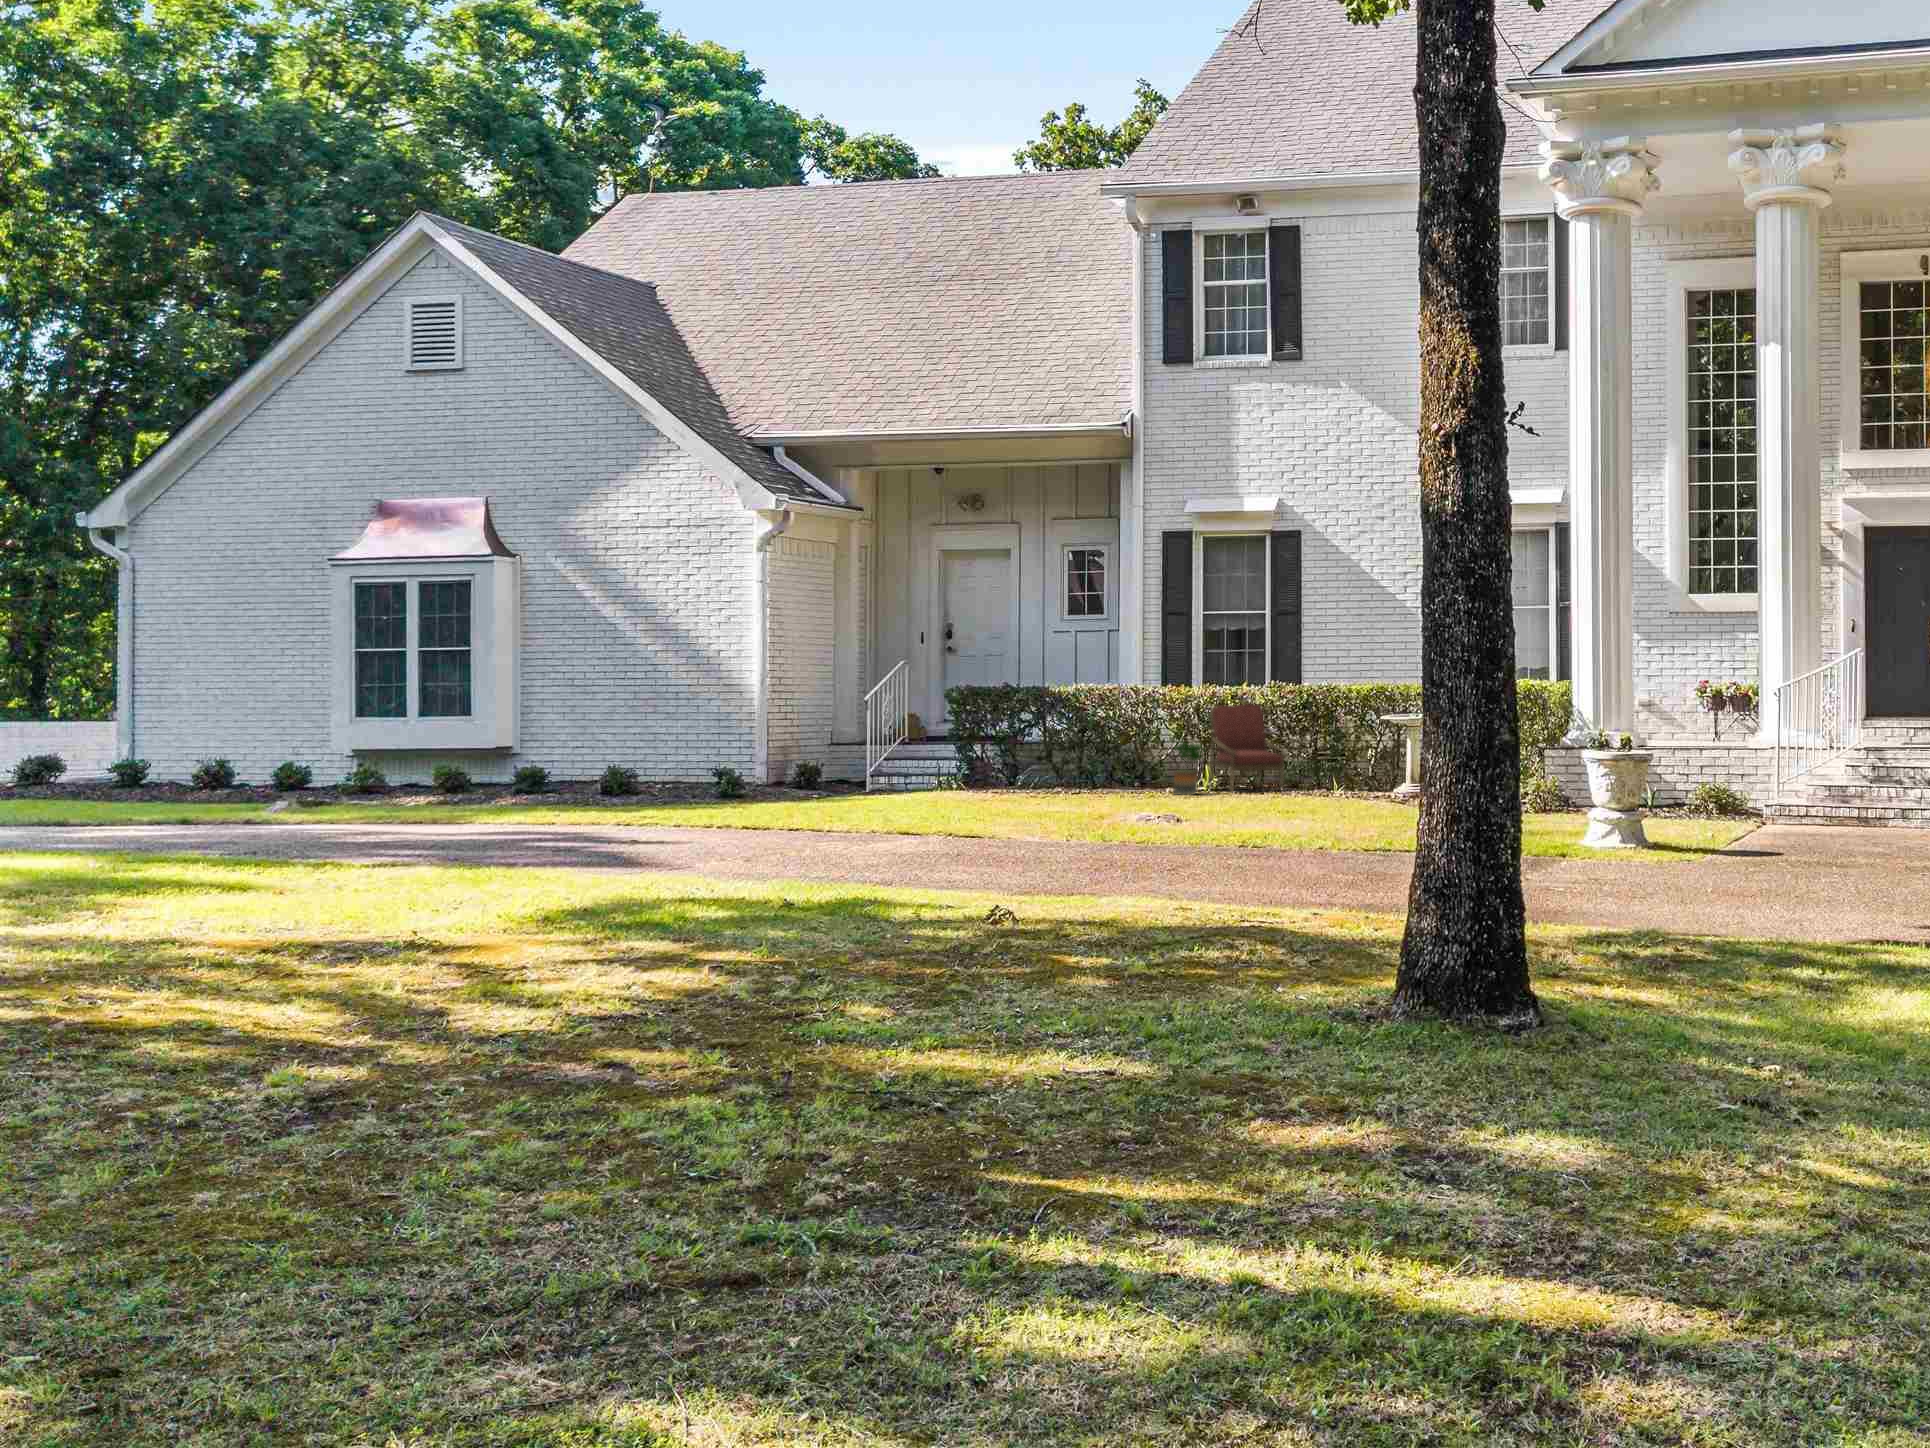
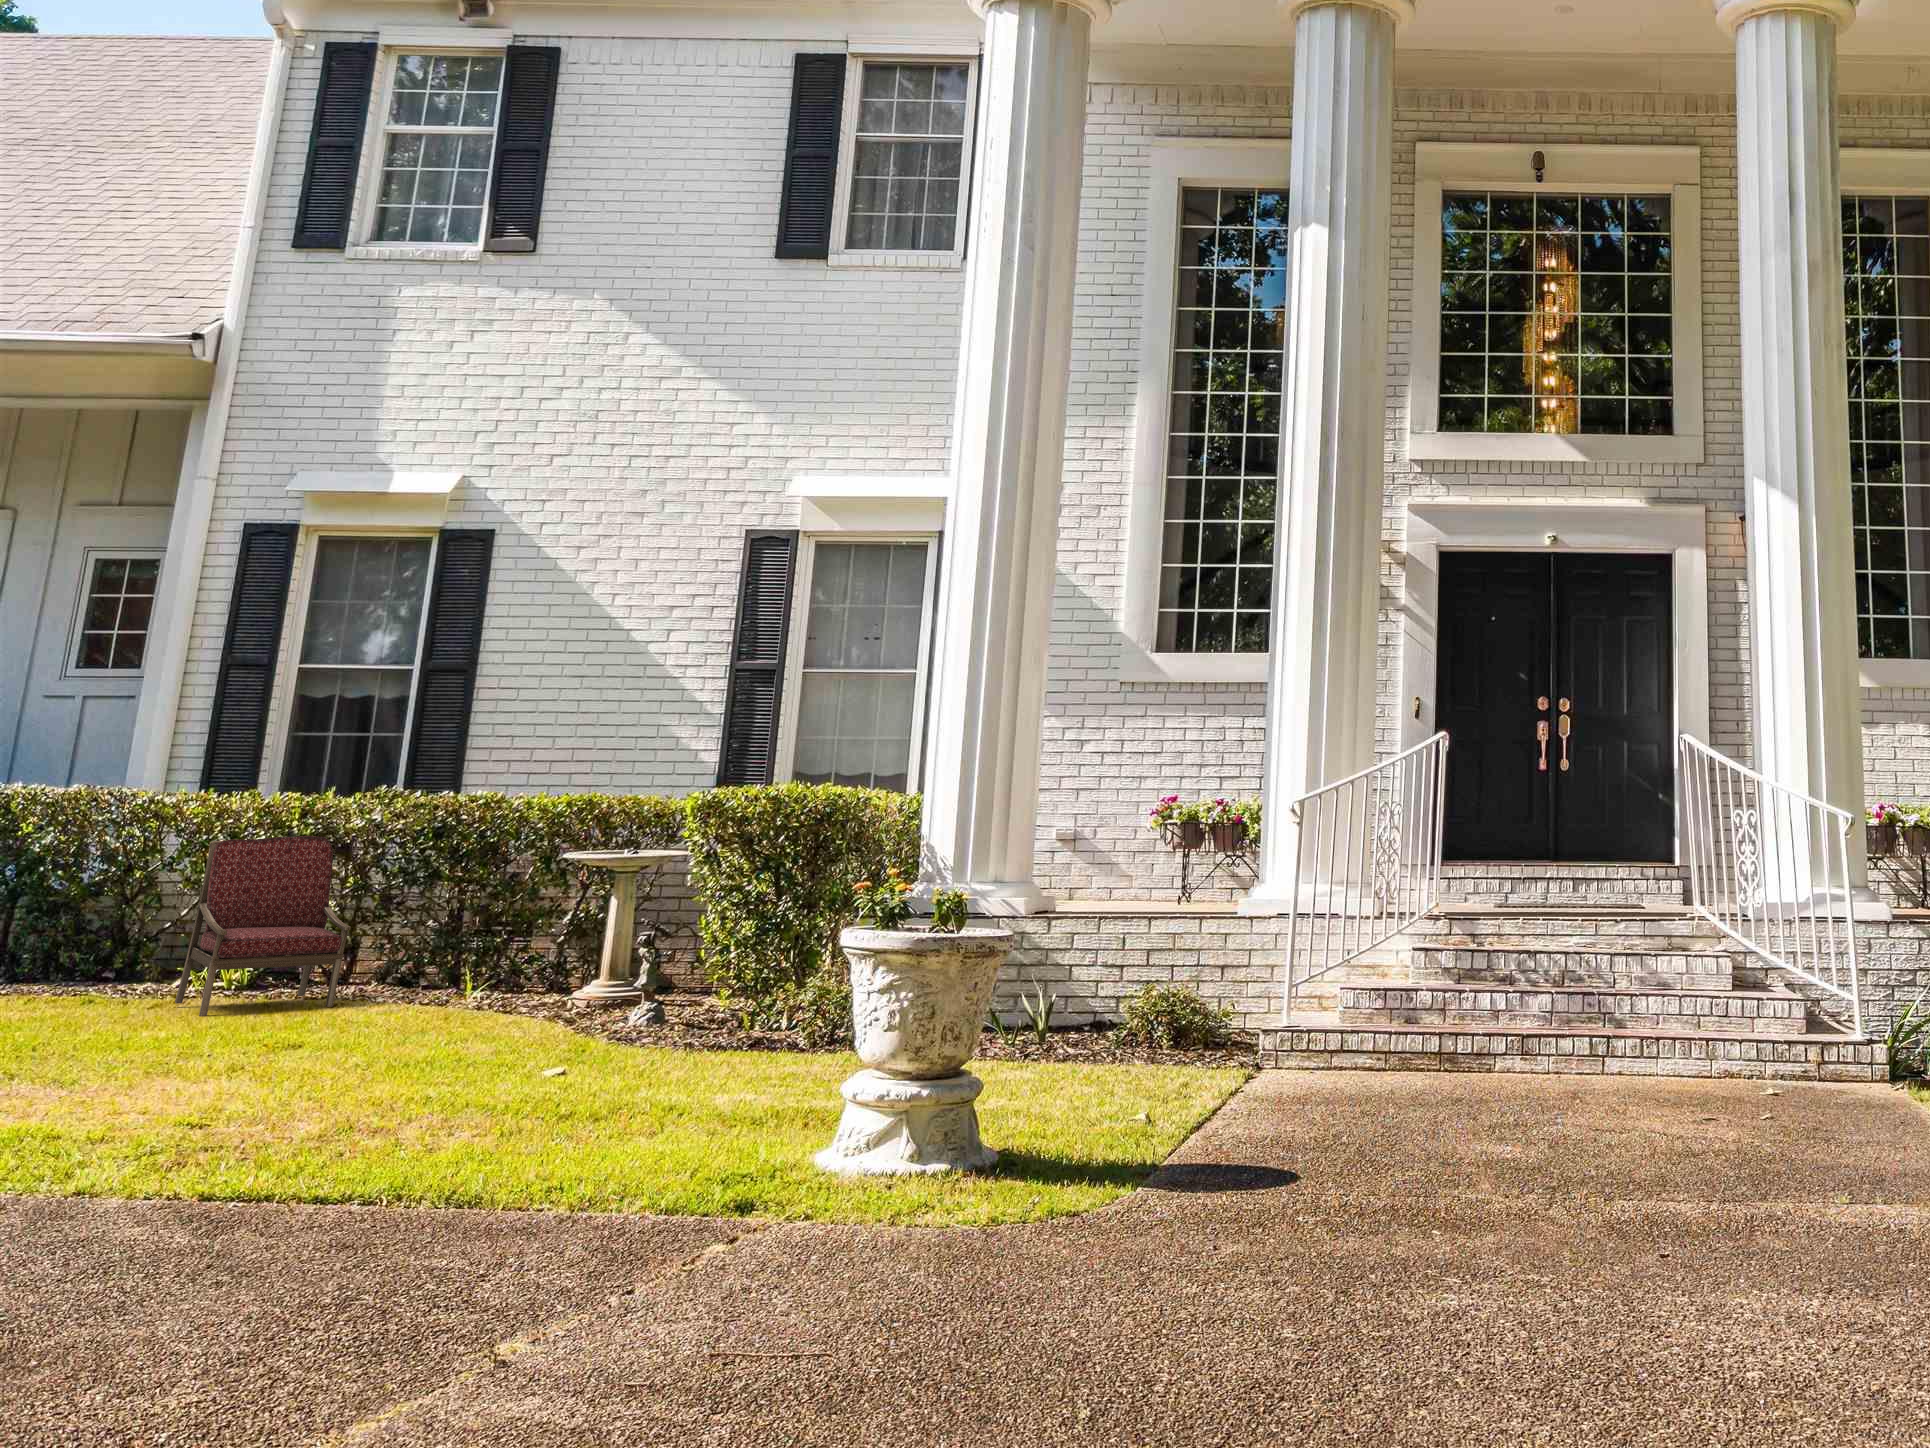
potted tree: present [1174,743,1205,795] -> none [51,913,156,1026]

